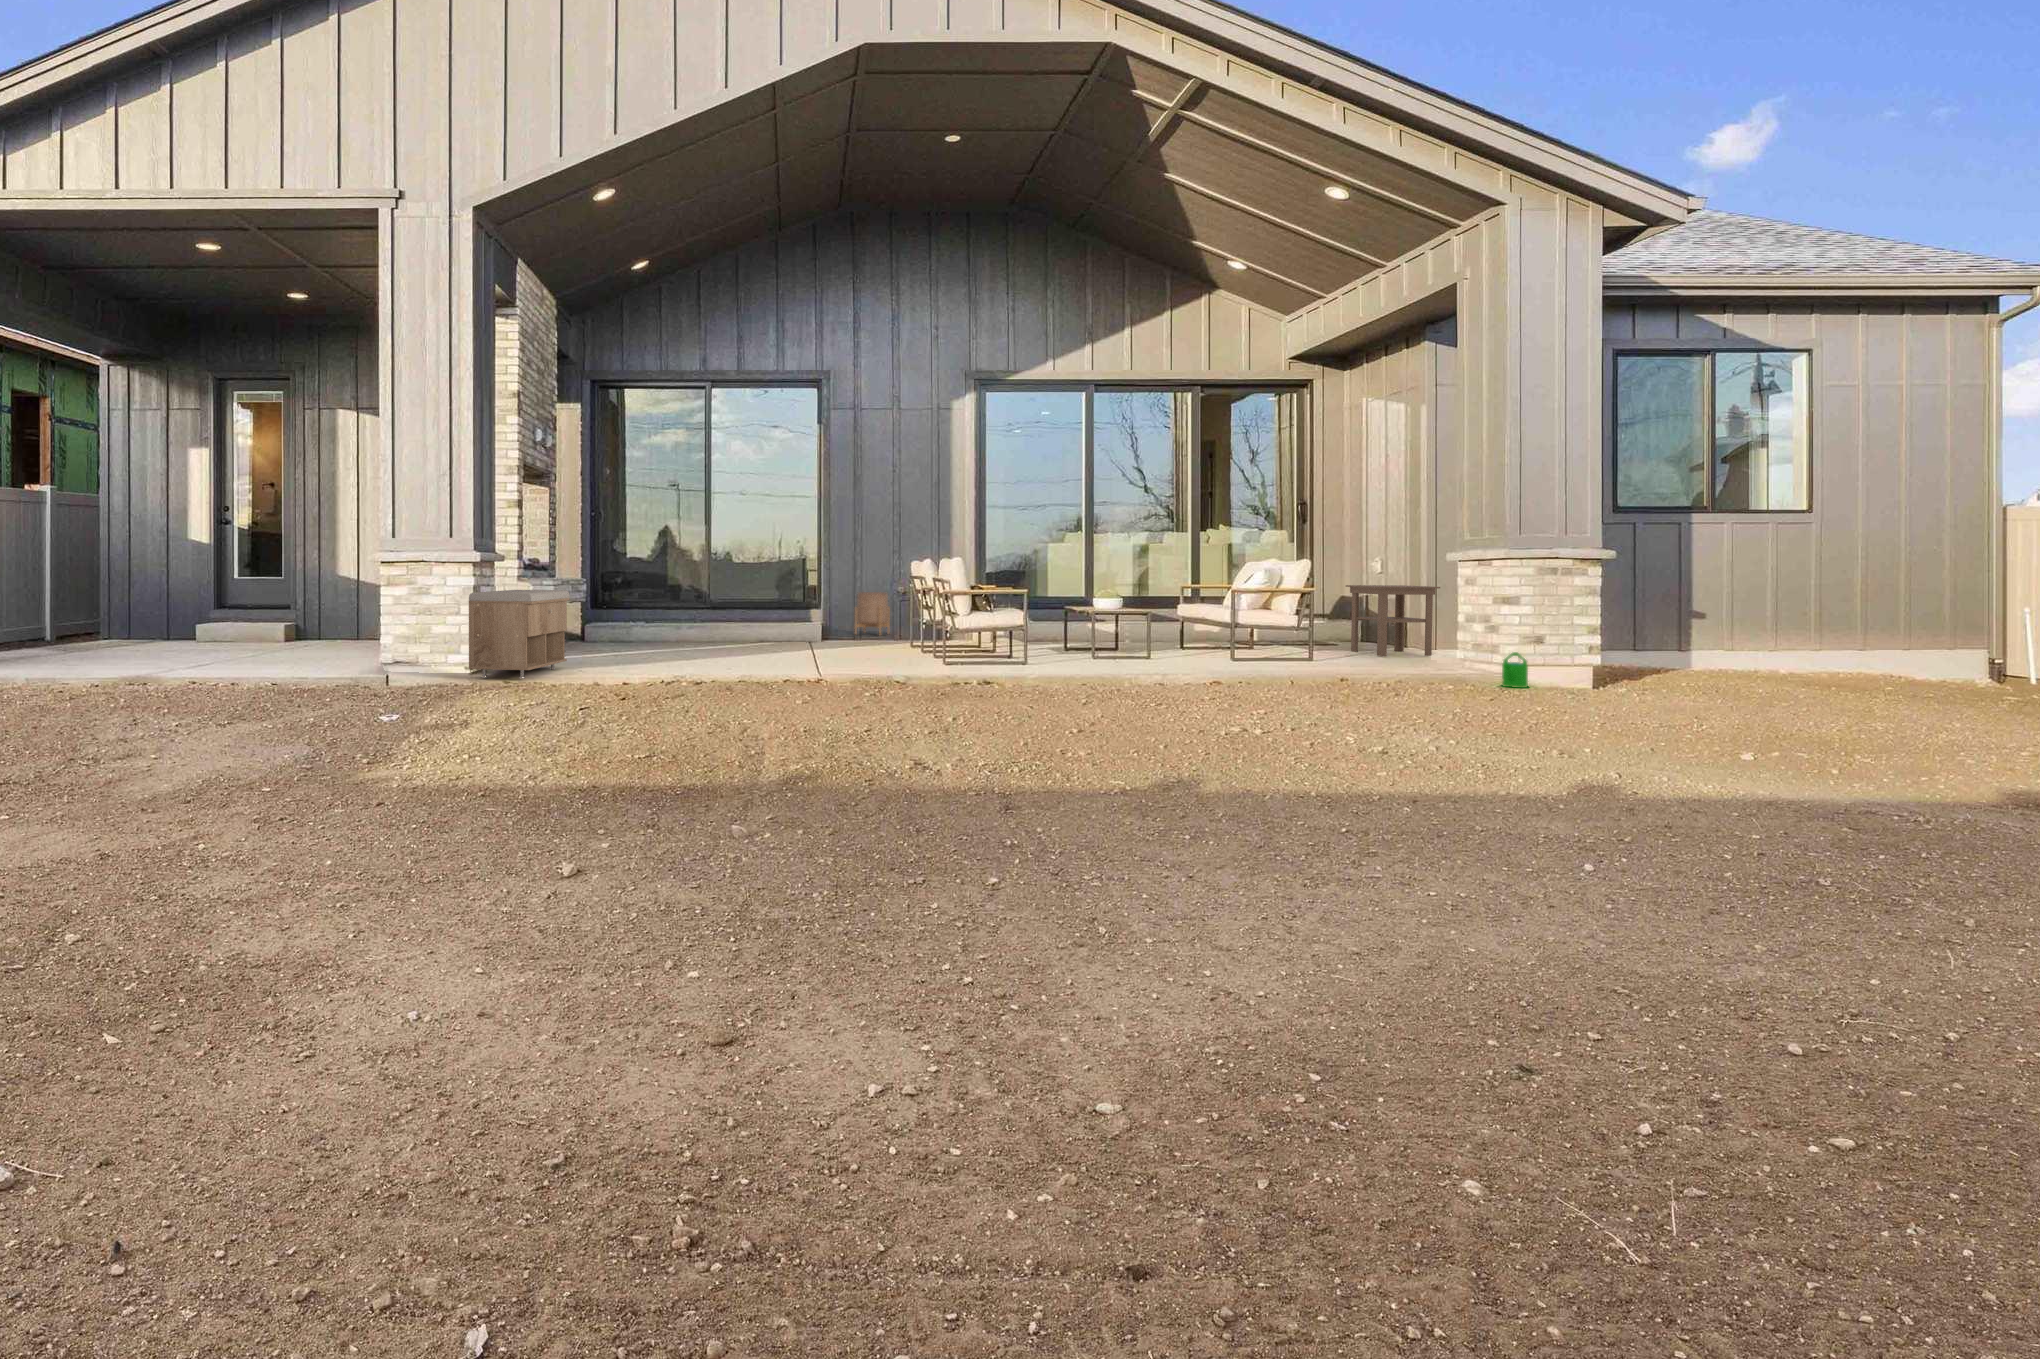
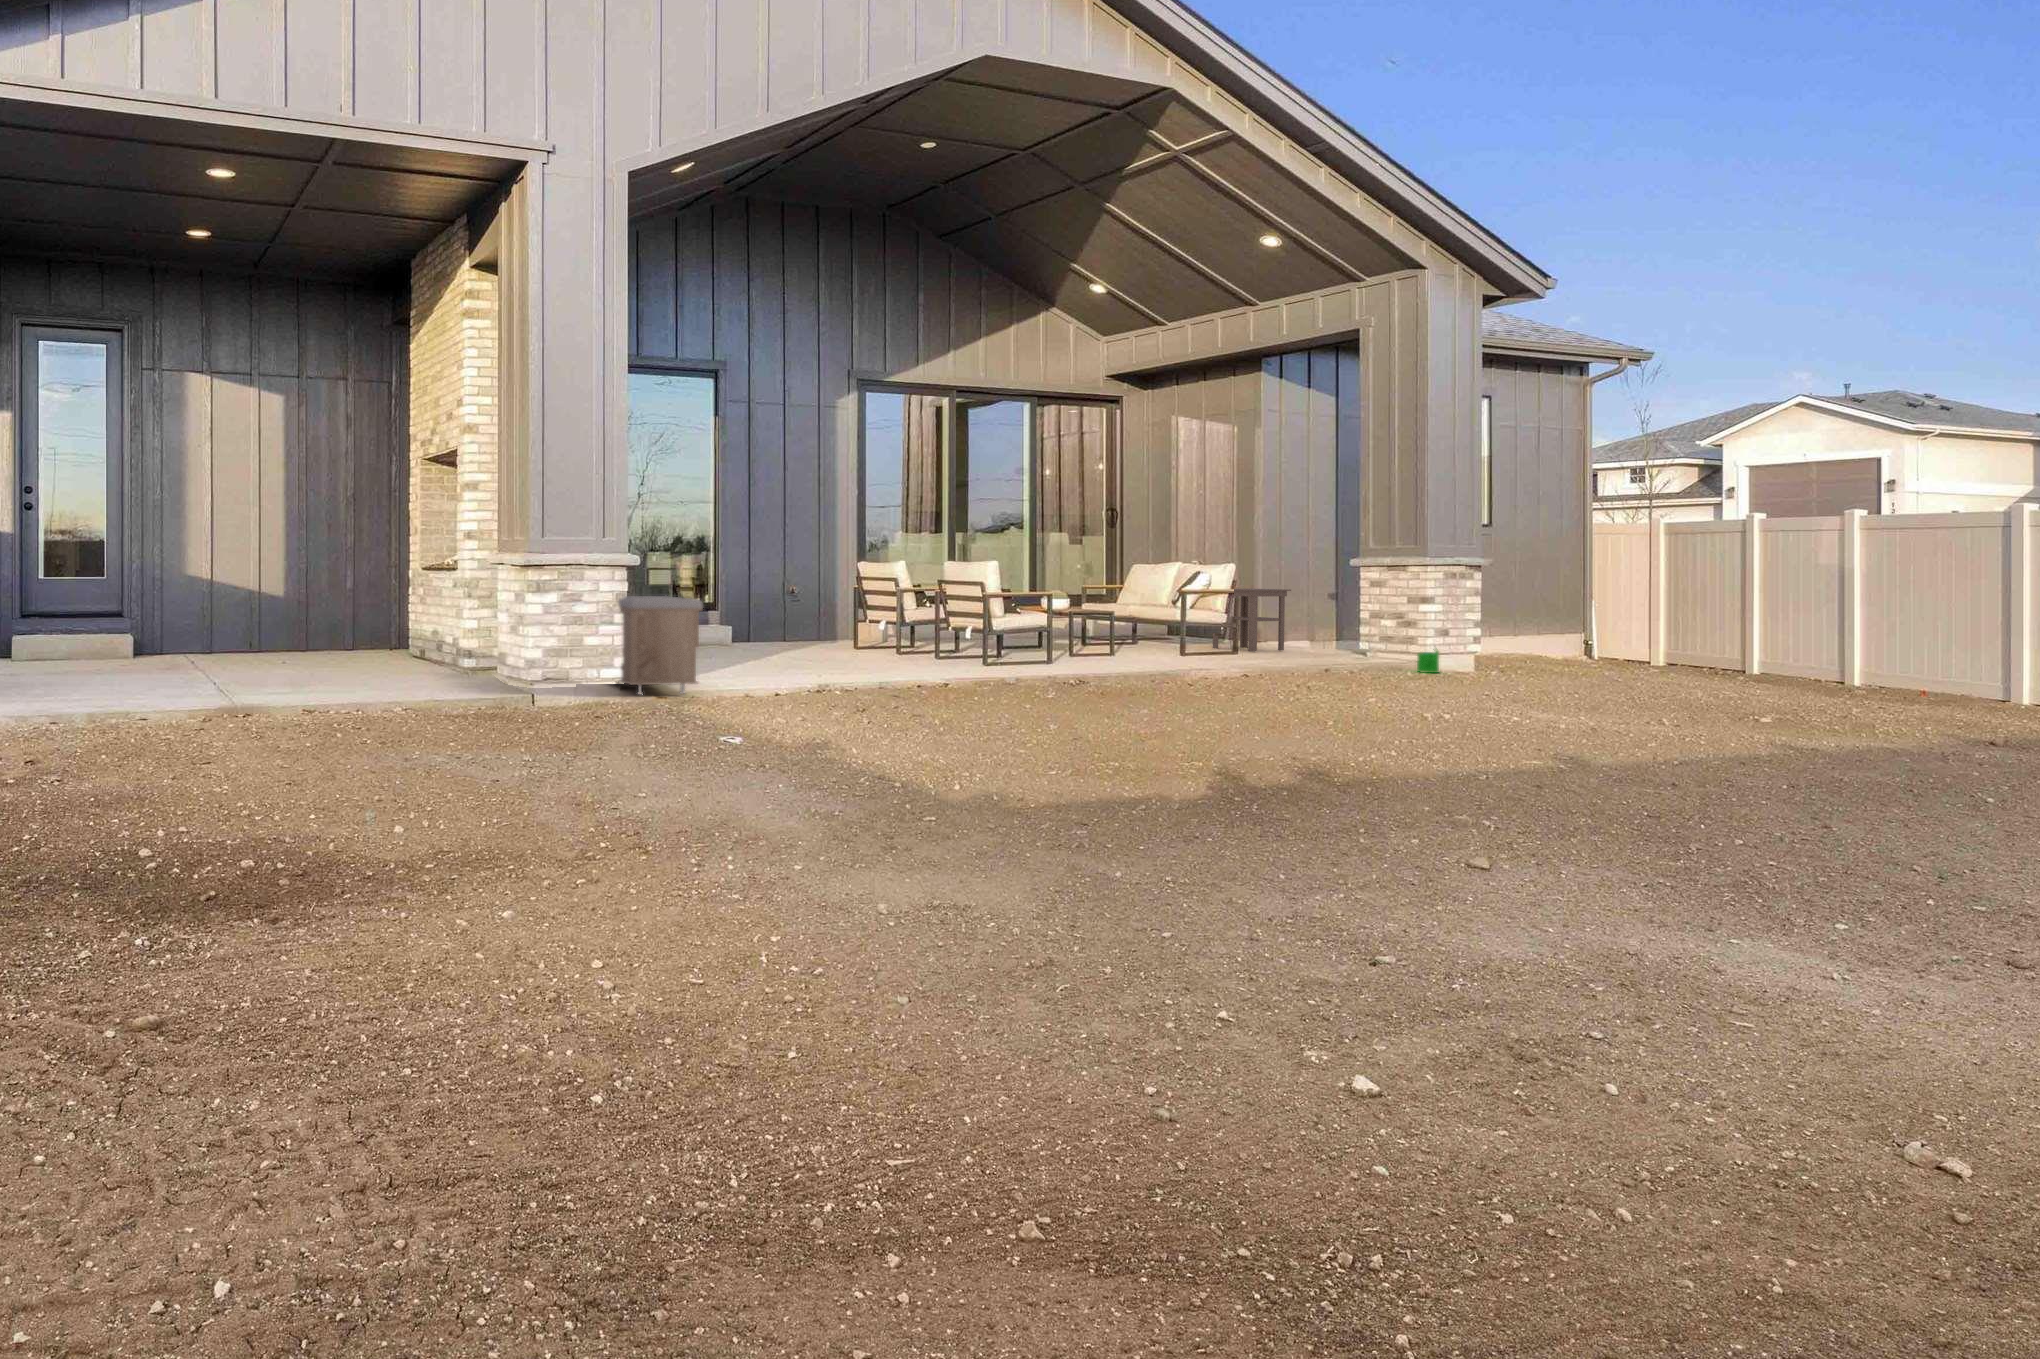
planter: present [855,592,890,634] -> none [767,598,800,643]

